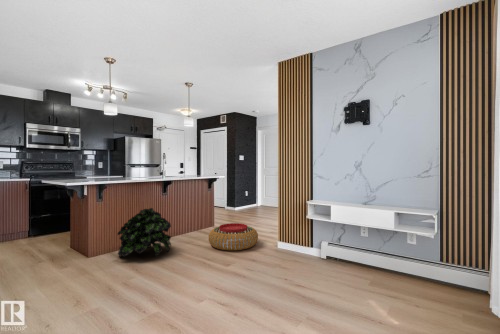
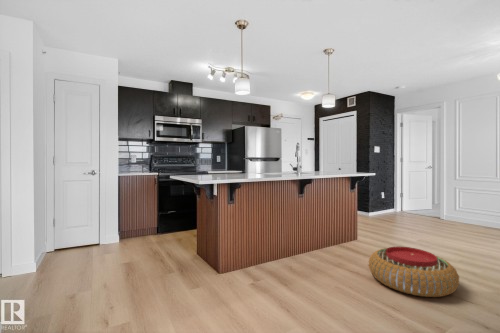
potted plant: present [118,208,171,257] -> none [251,218,321,291]

